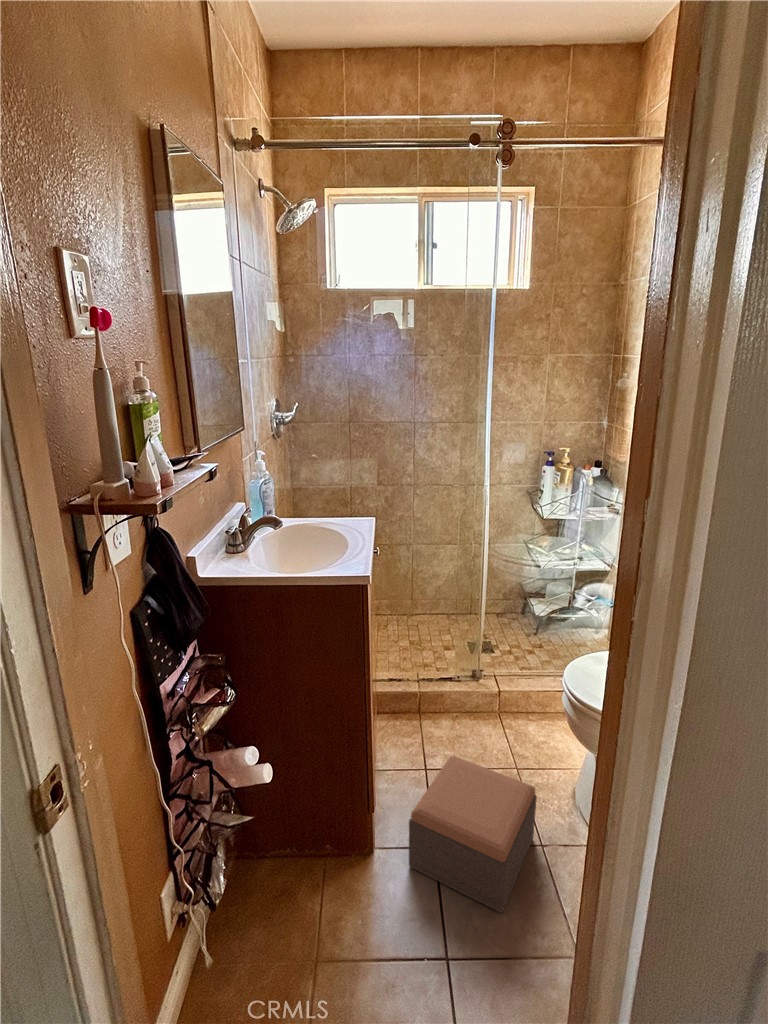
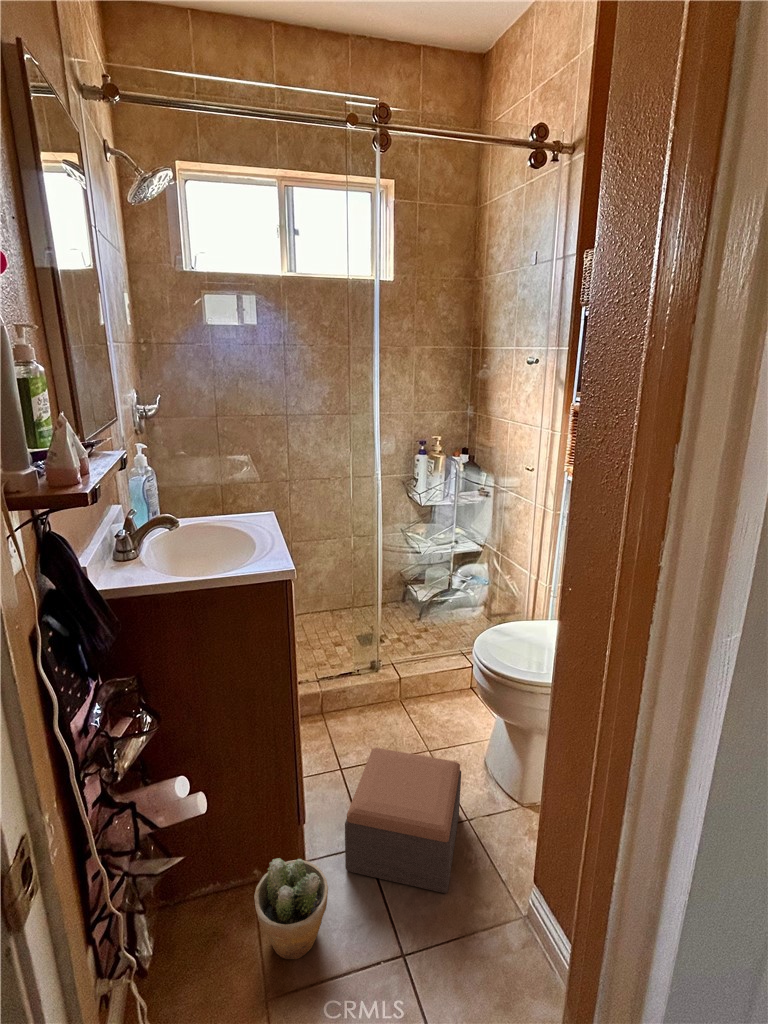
potted plant: none [314,837,381,933] -> present [254,858,328,959]

